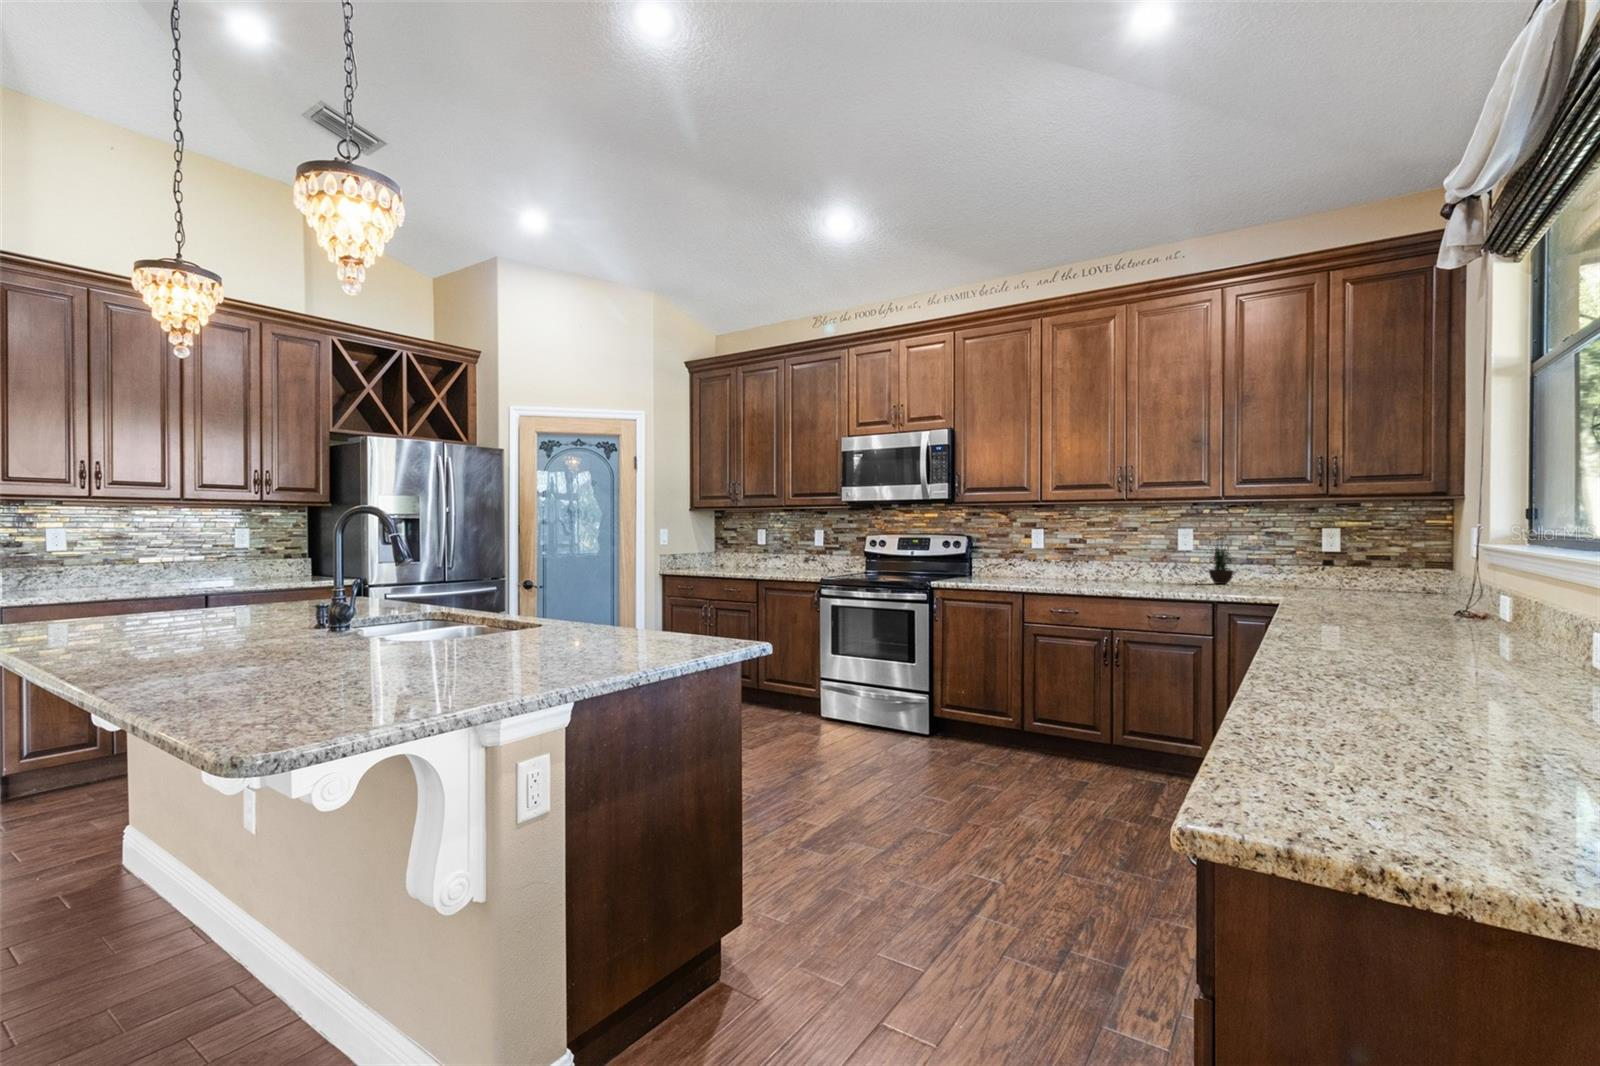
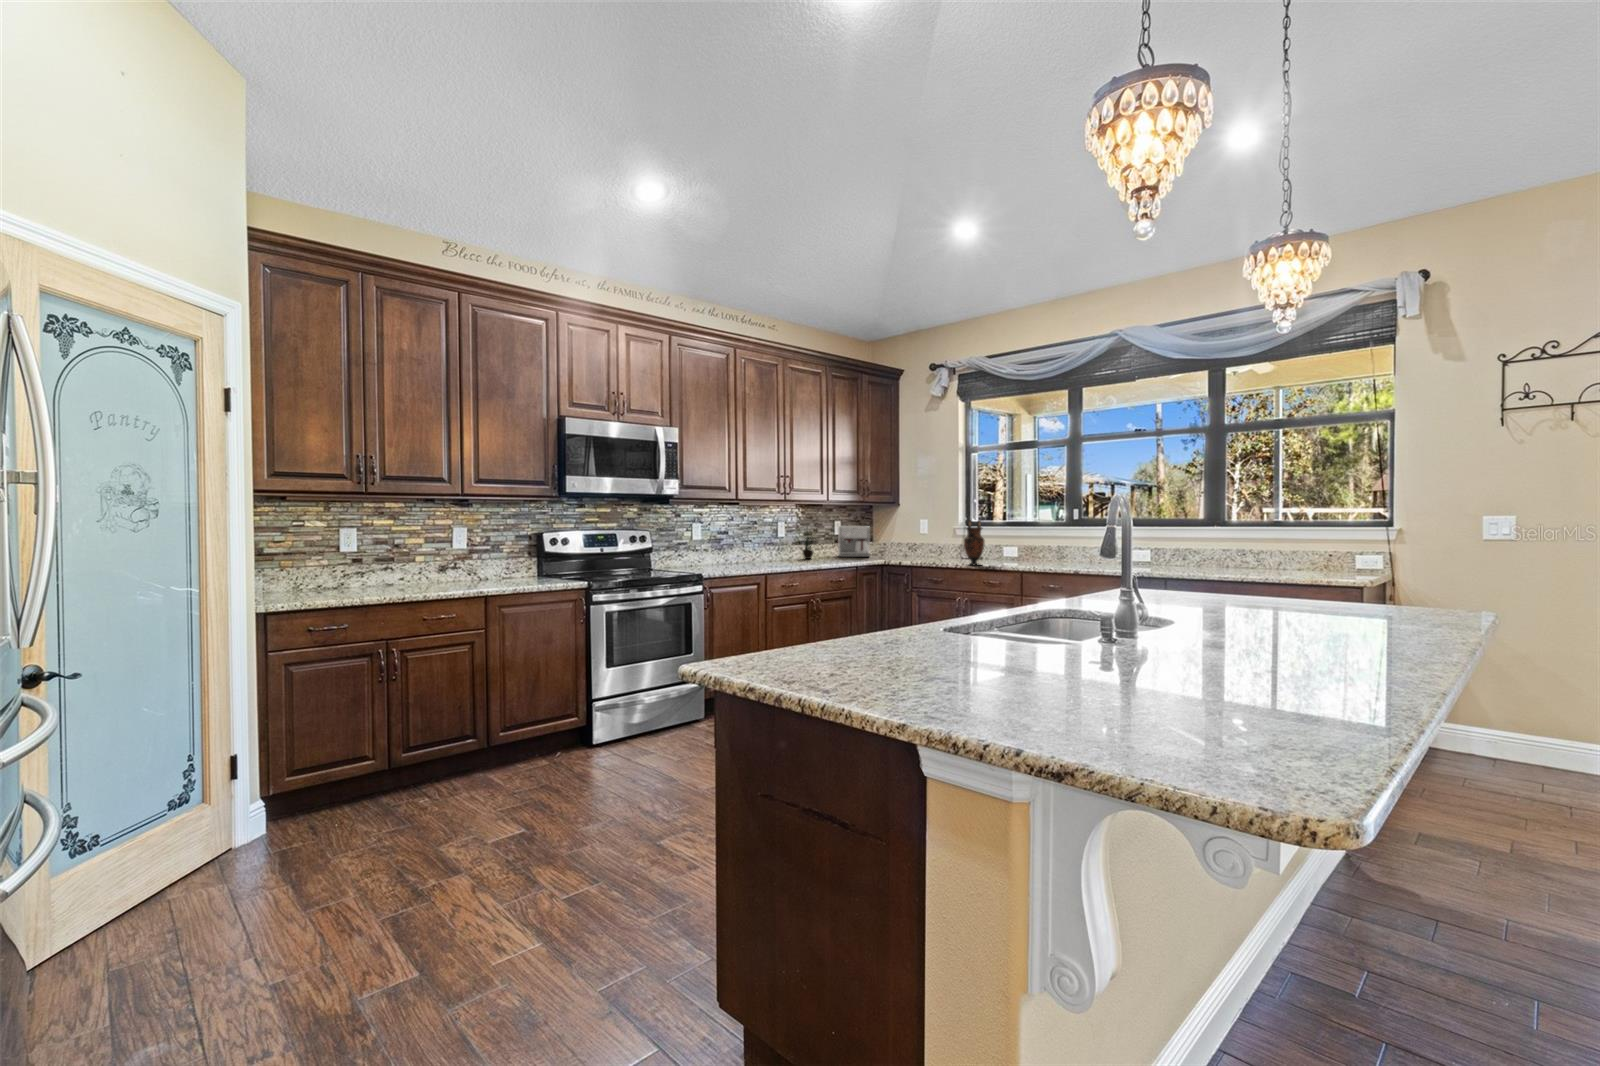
vase: none [1393,511,1472,617] -> present [964,520,985,565]
coffee maker: none [1297,531,1382,590] -> present [838,526,870,557]

